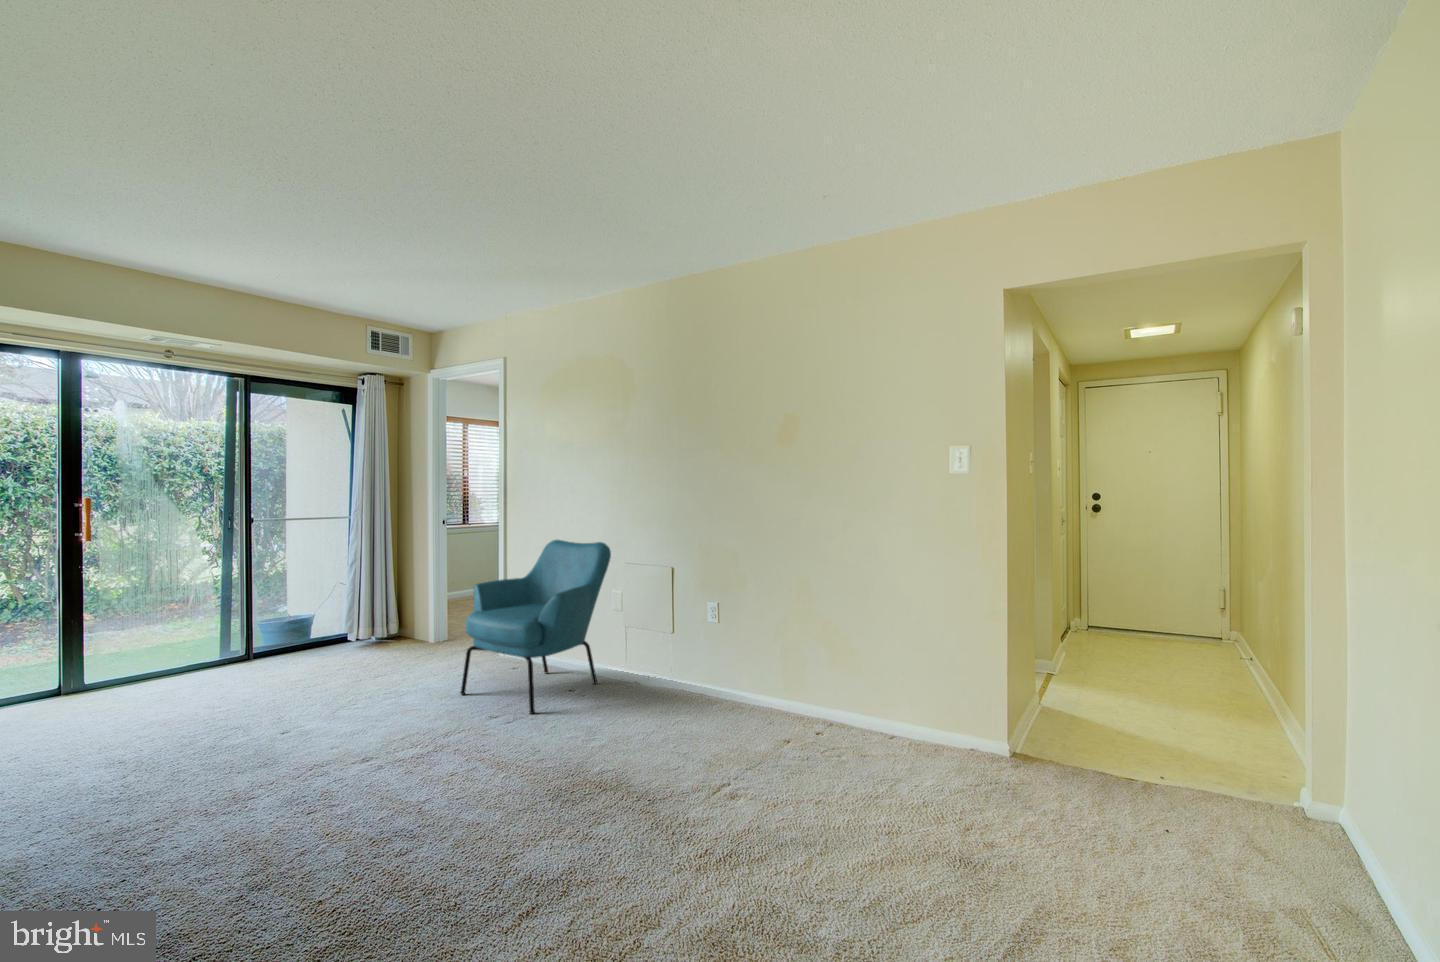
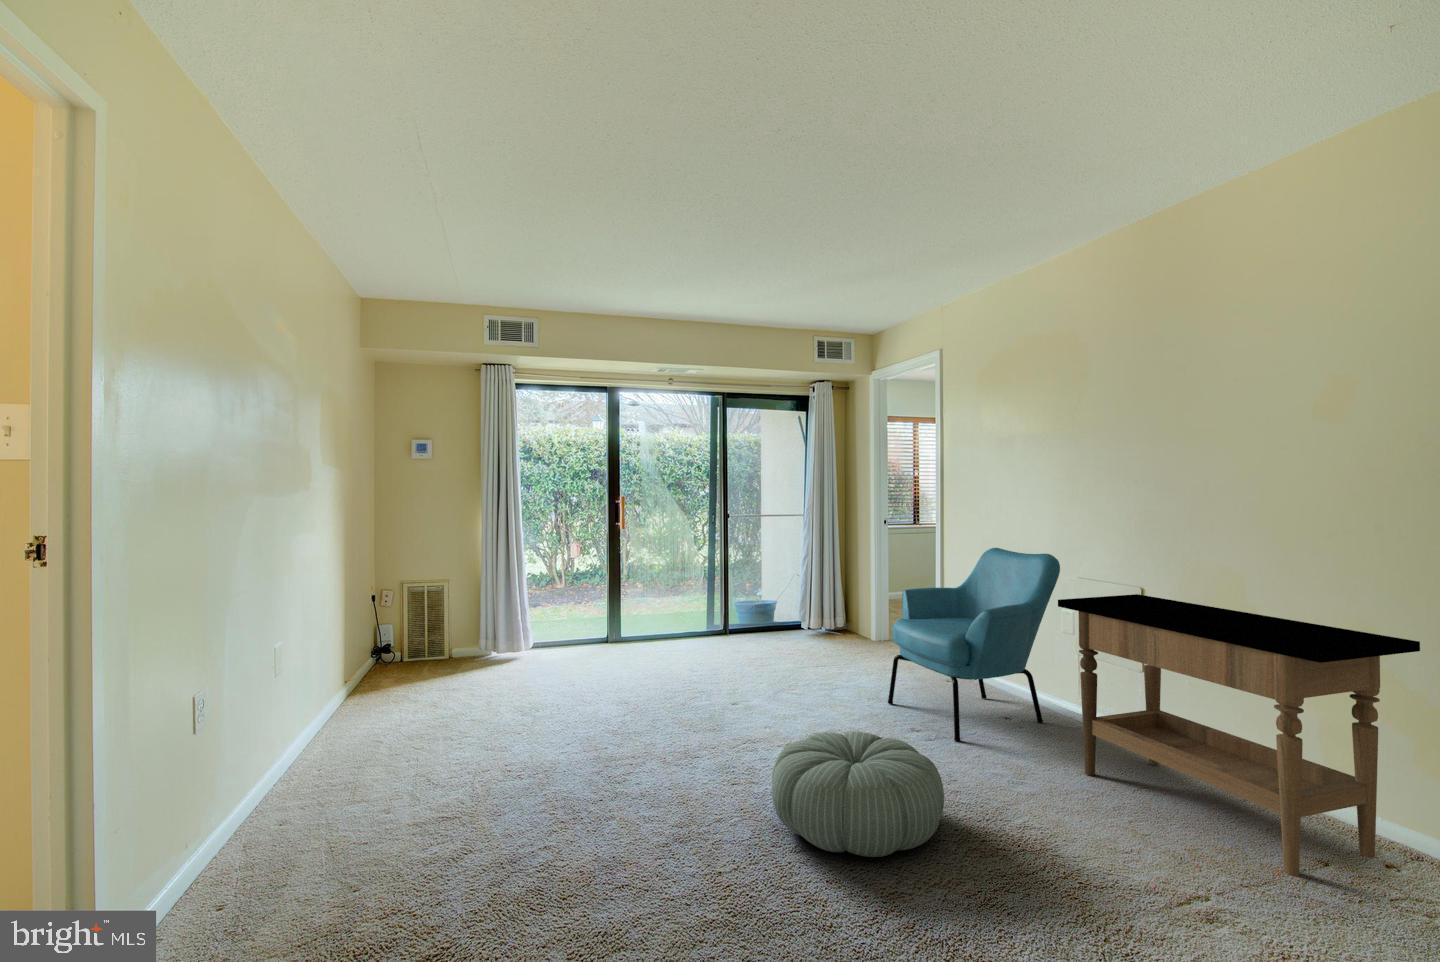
side table: none [616,569,826,748] -> present [1058,594,1420,876]
pouf: none [364,721,540,841] -> present [772,731,944,857]

